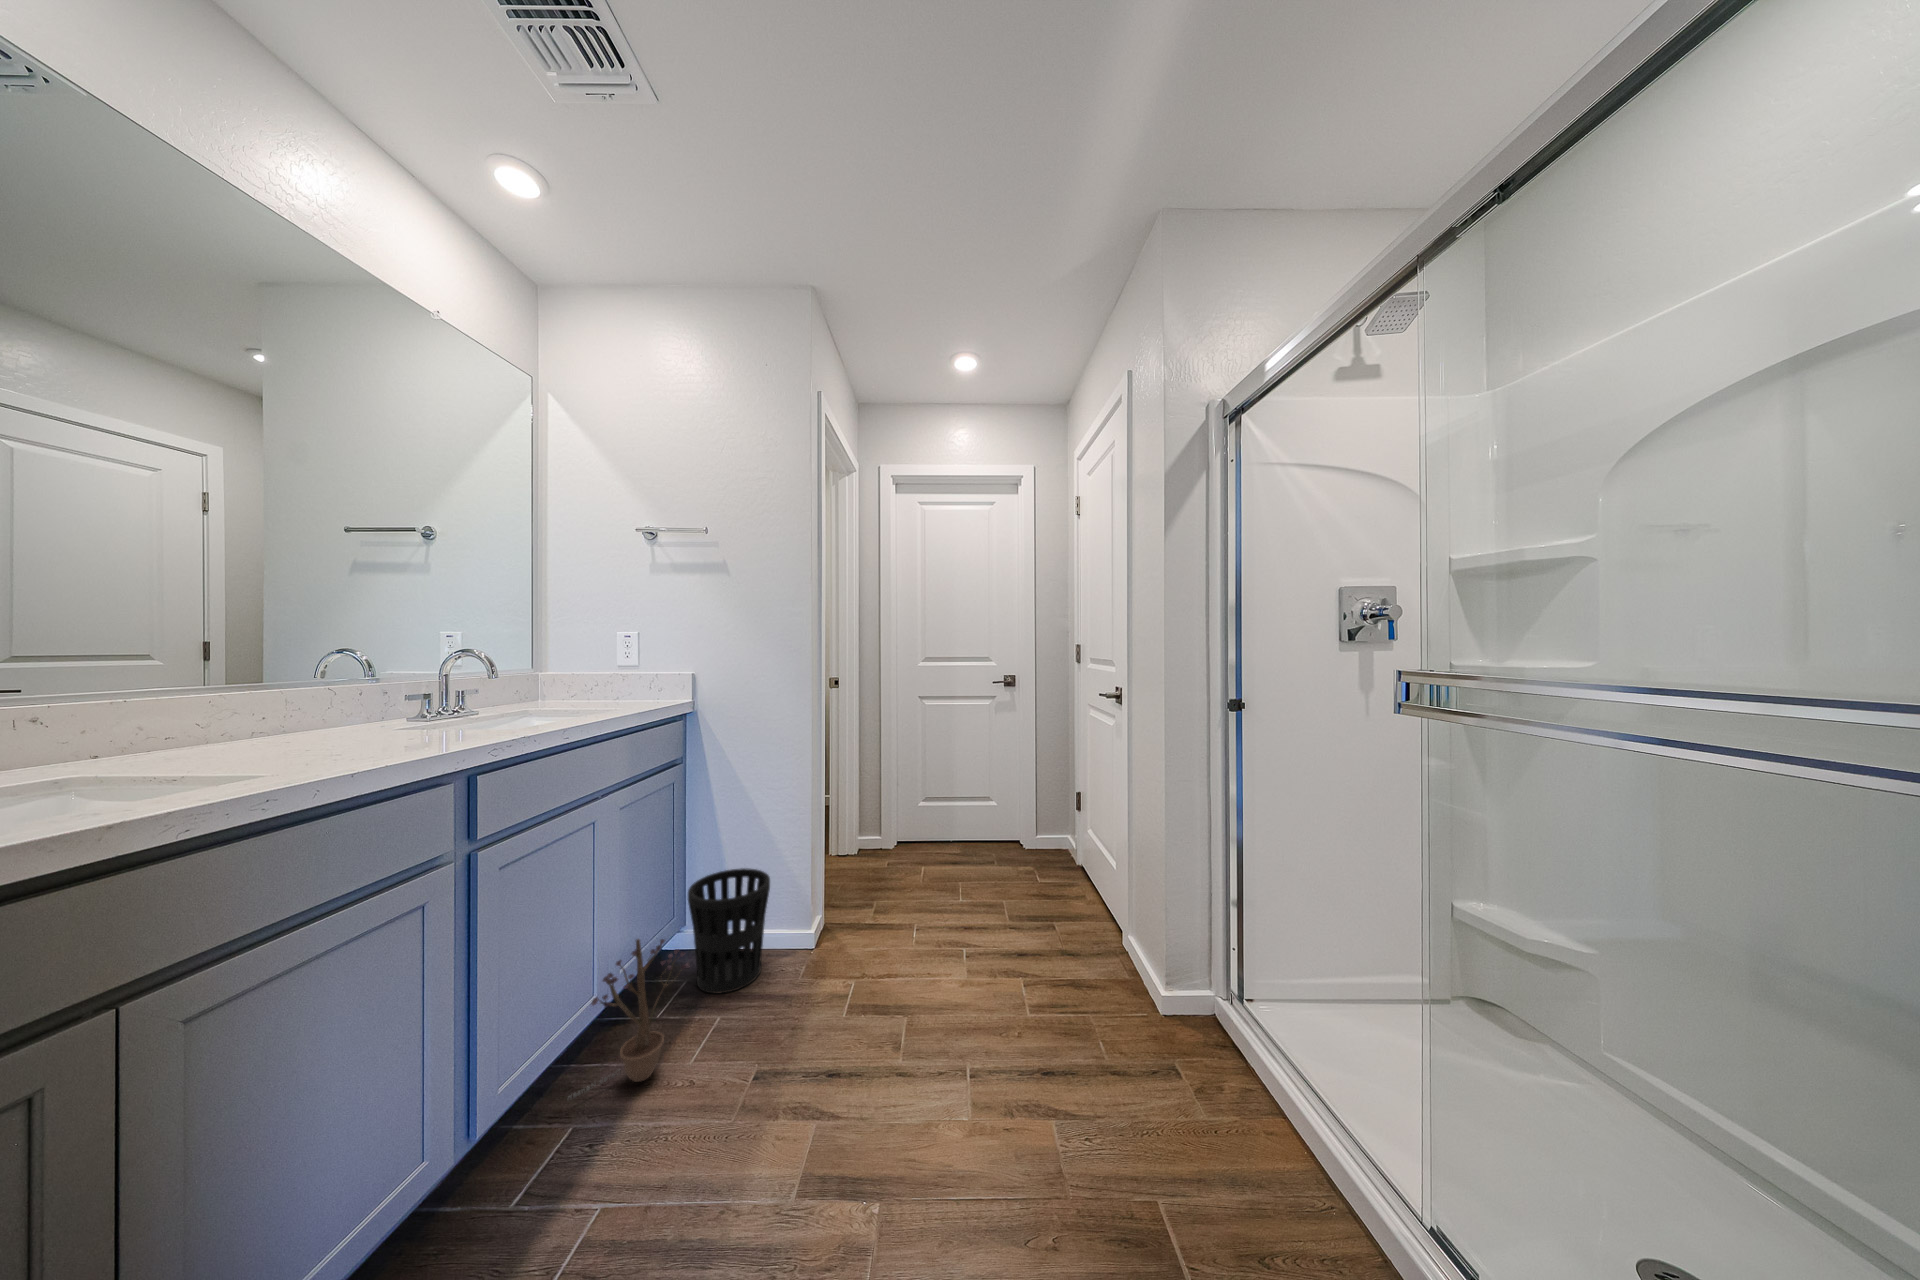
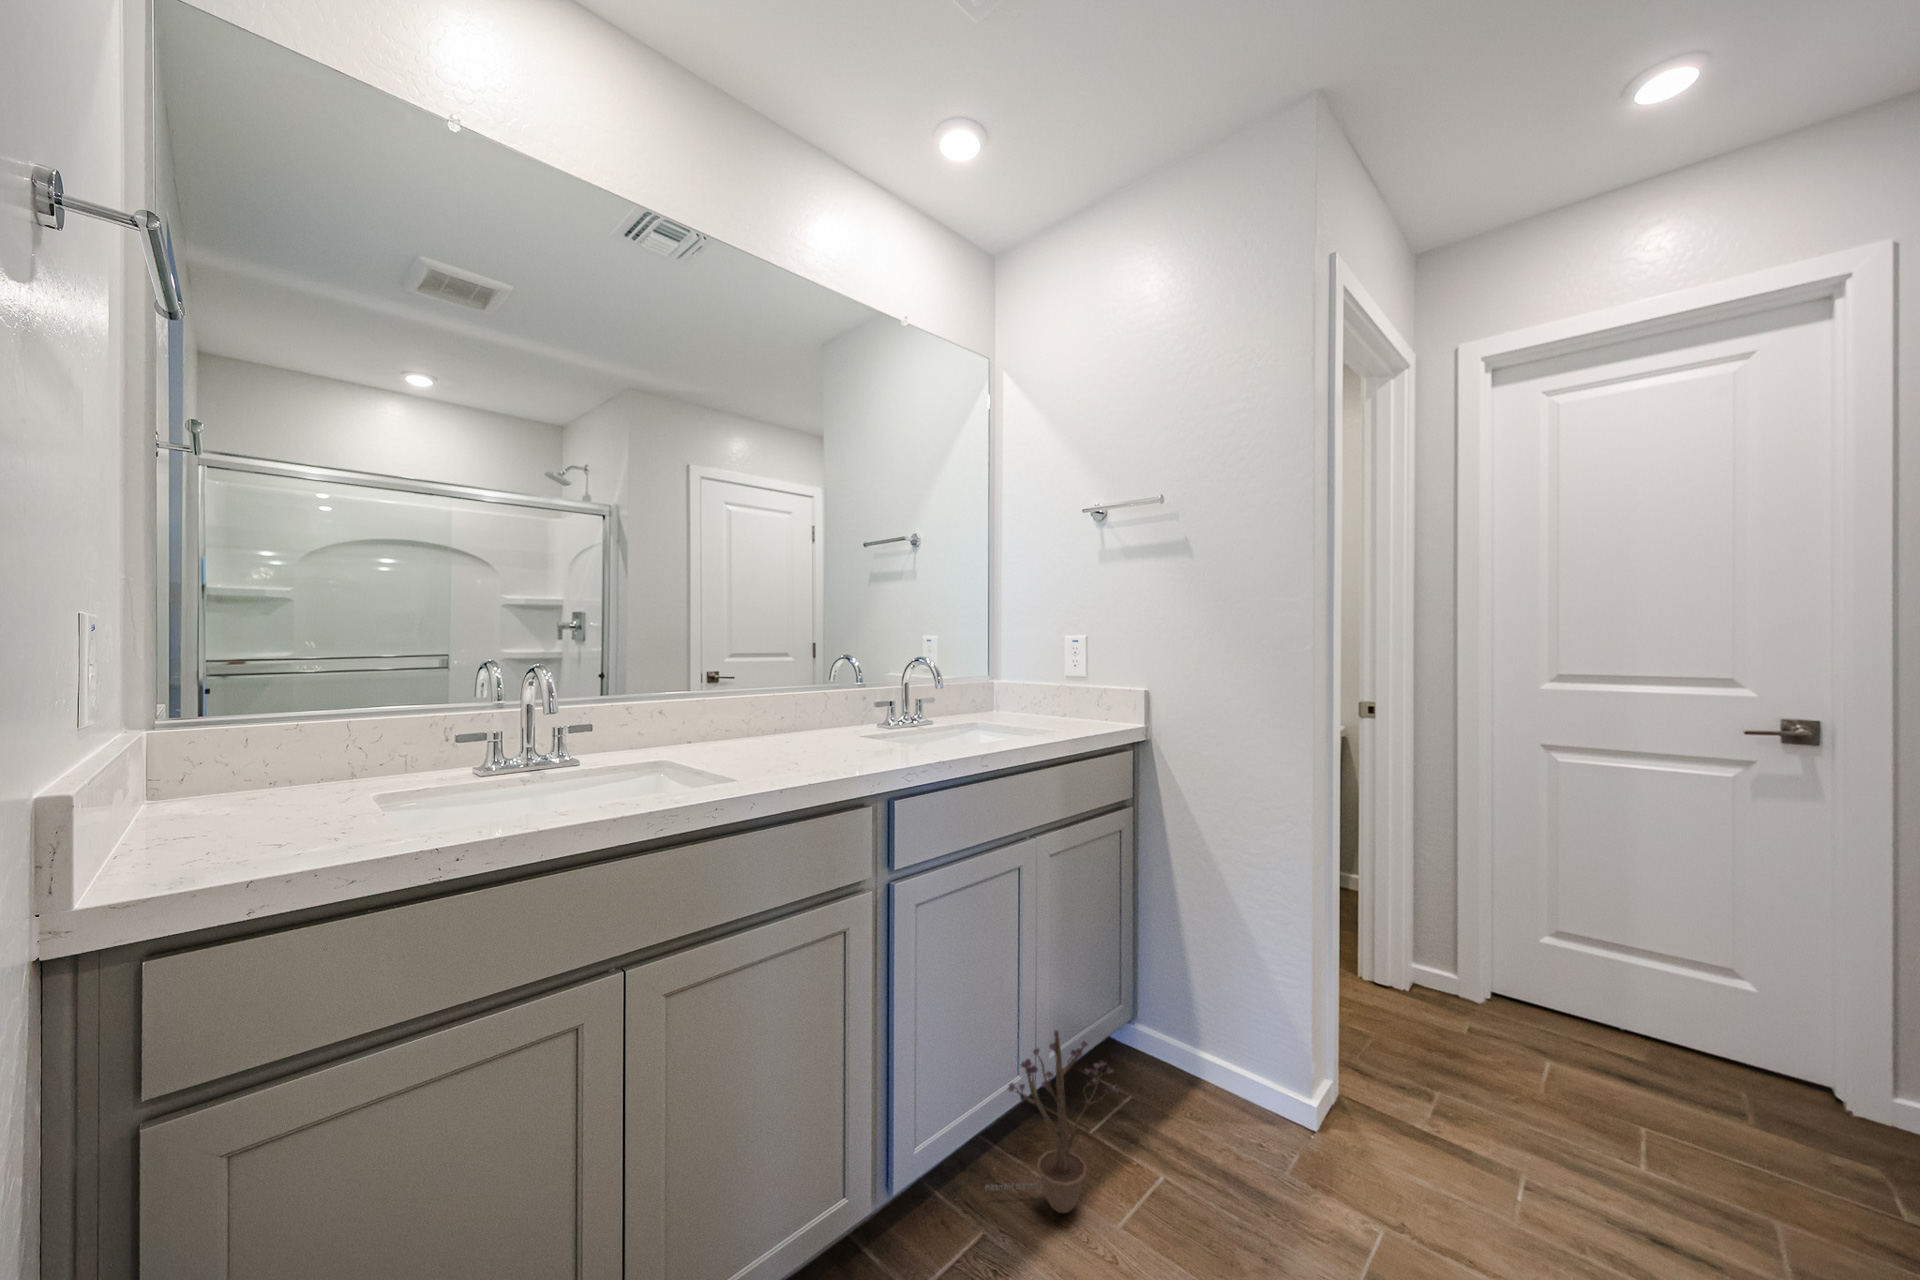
wastebasket: present [688,868,770,994] -> none [1131,967,1242,1145]

